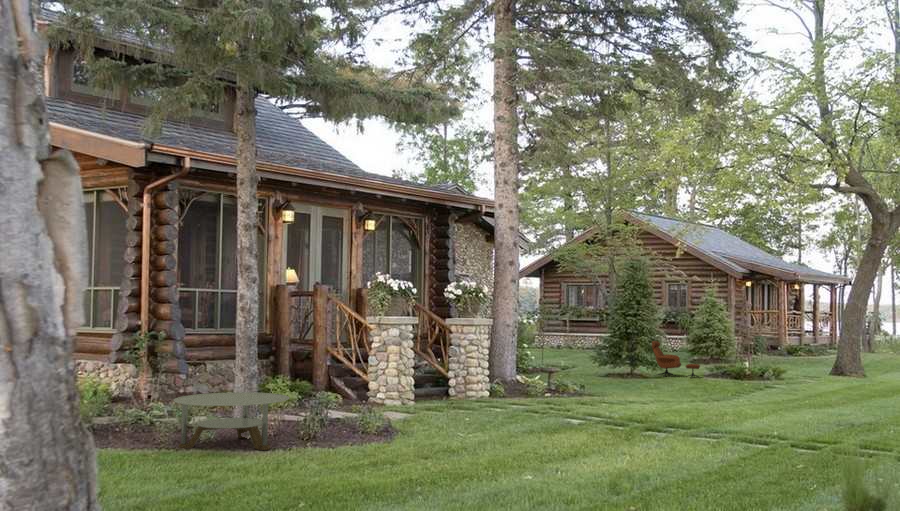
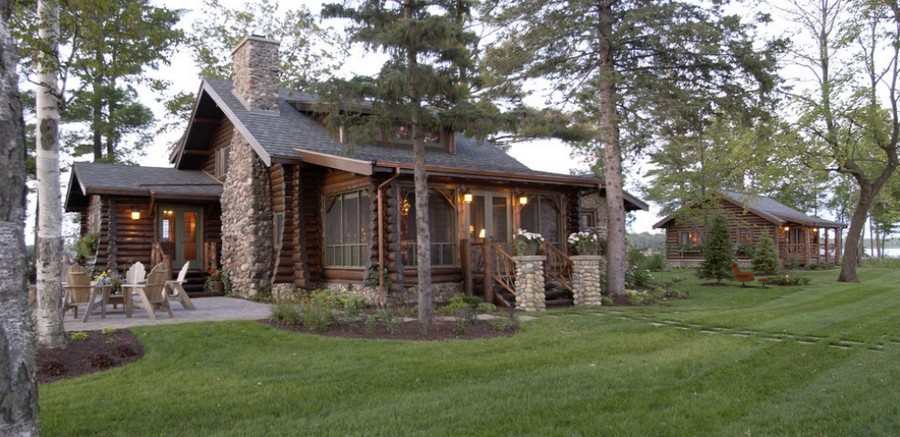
round table: present [173,392,289,450] -> none [381,307,448,342]

